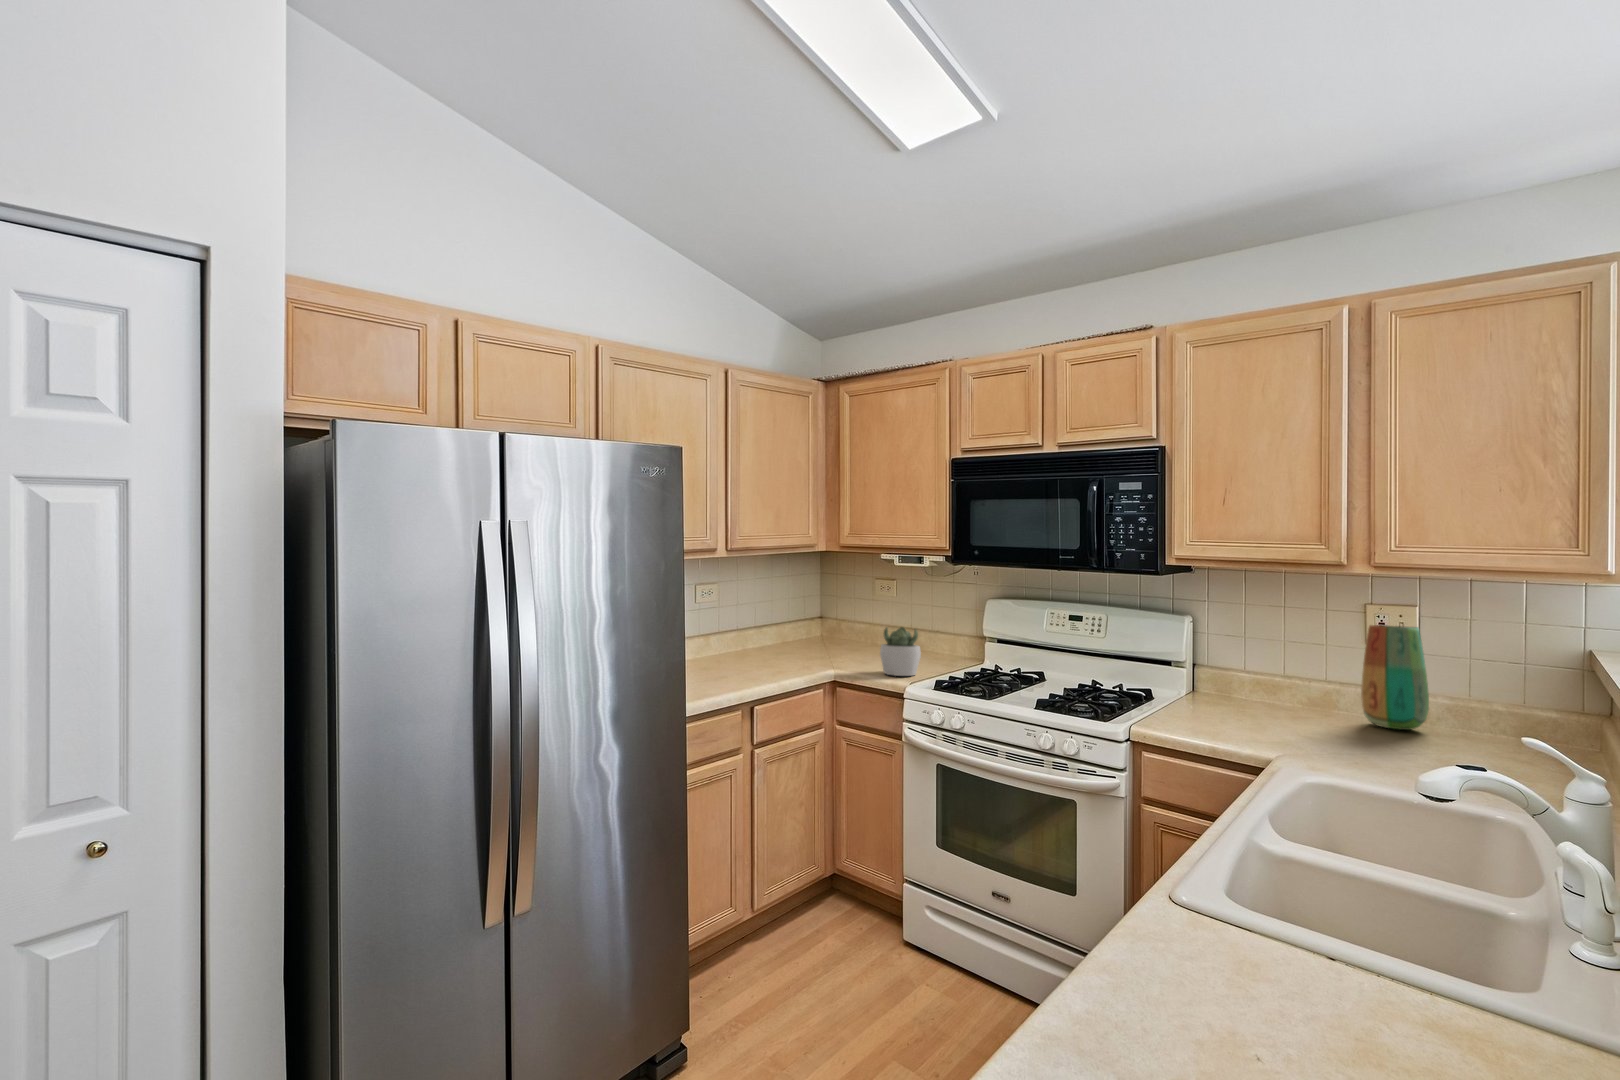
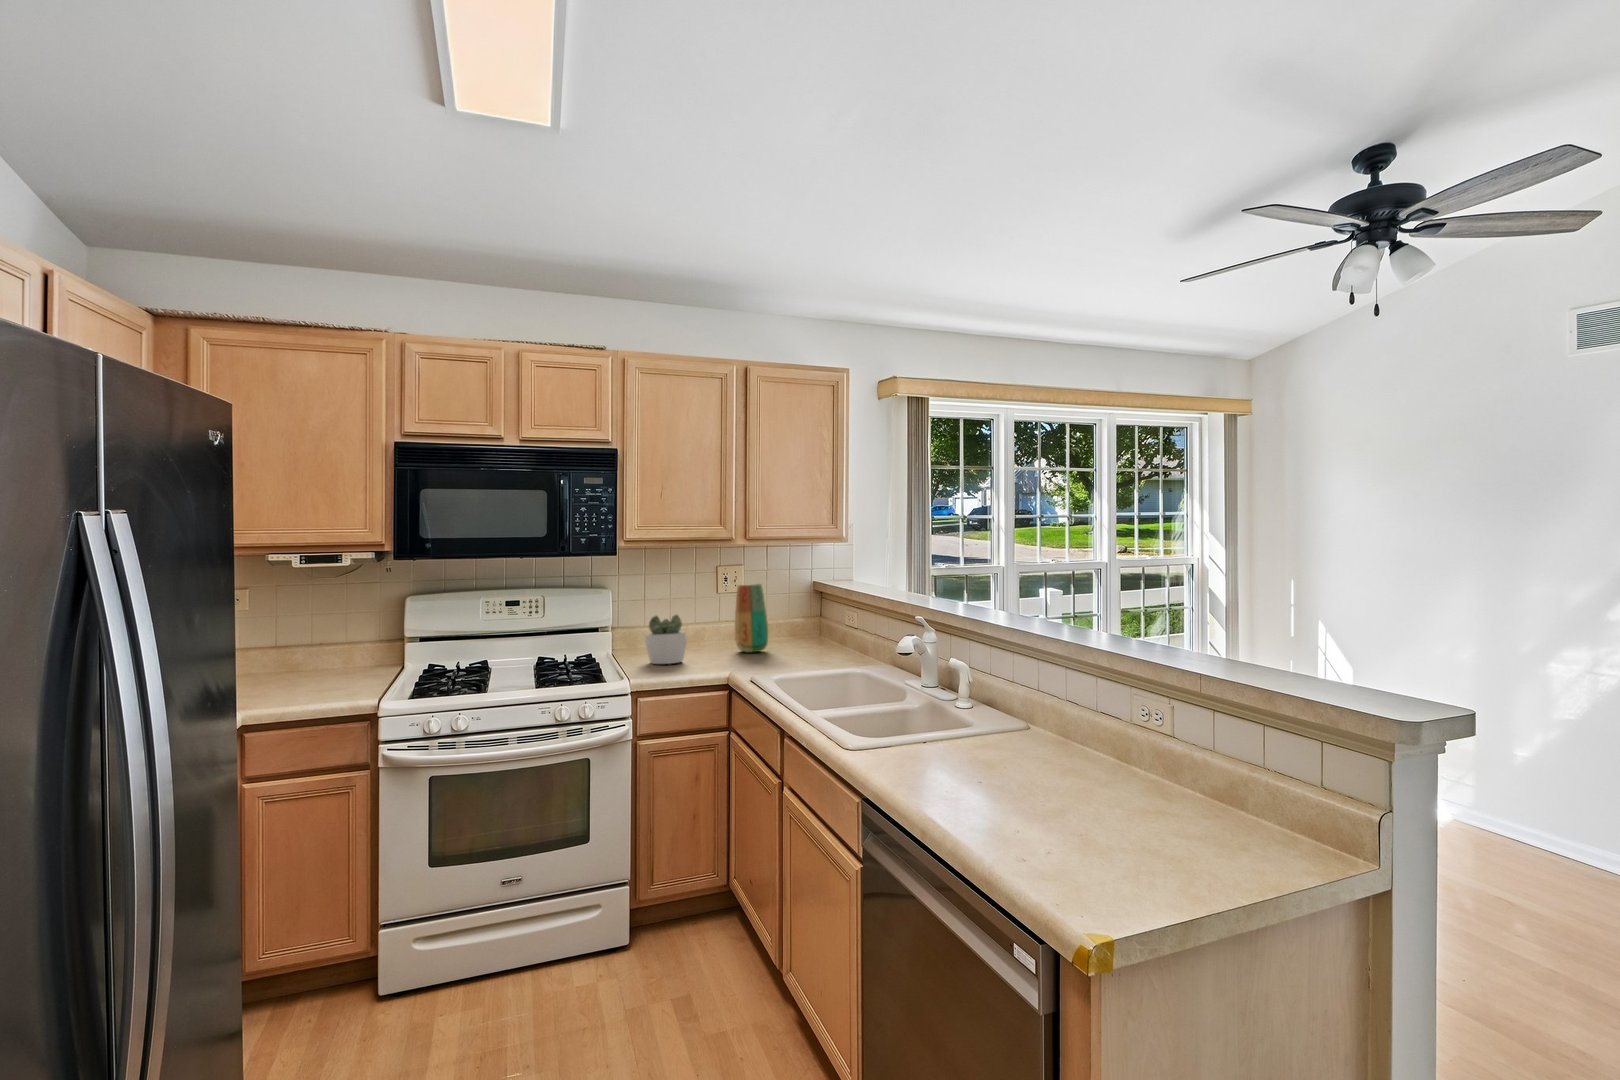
succulent plant: present [880,627,921,676] -> present [645,615,687,664]

